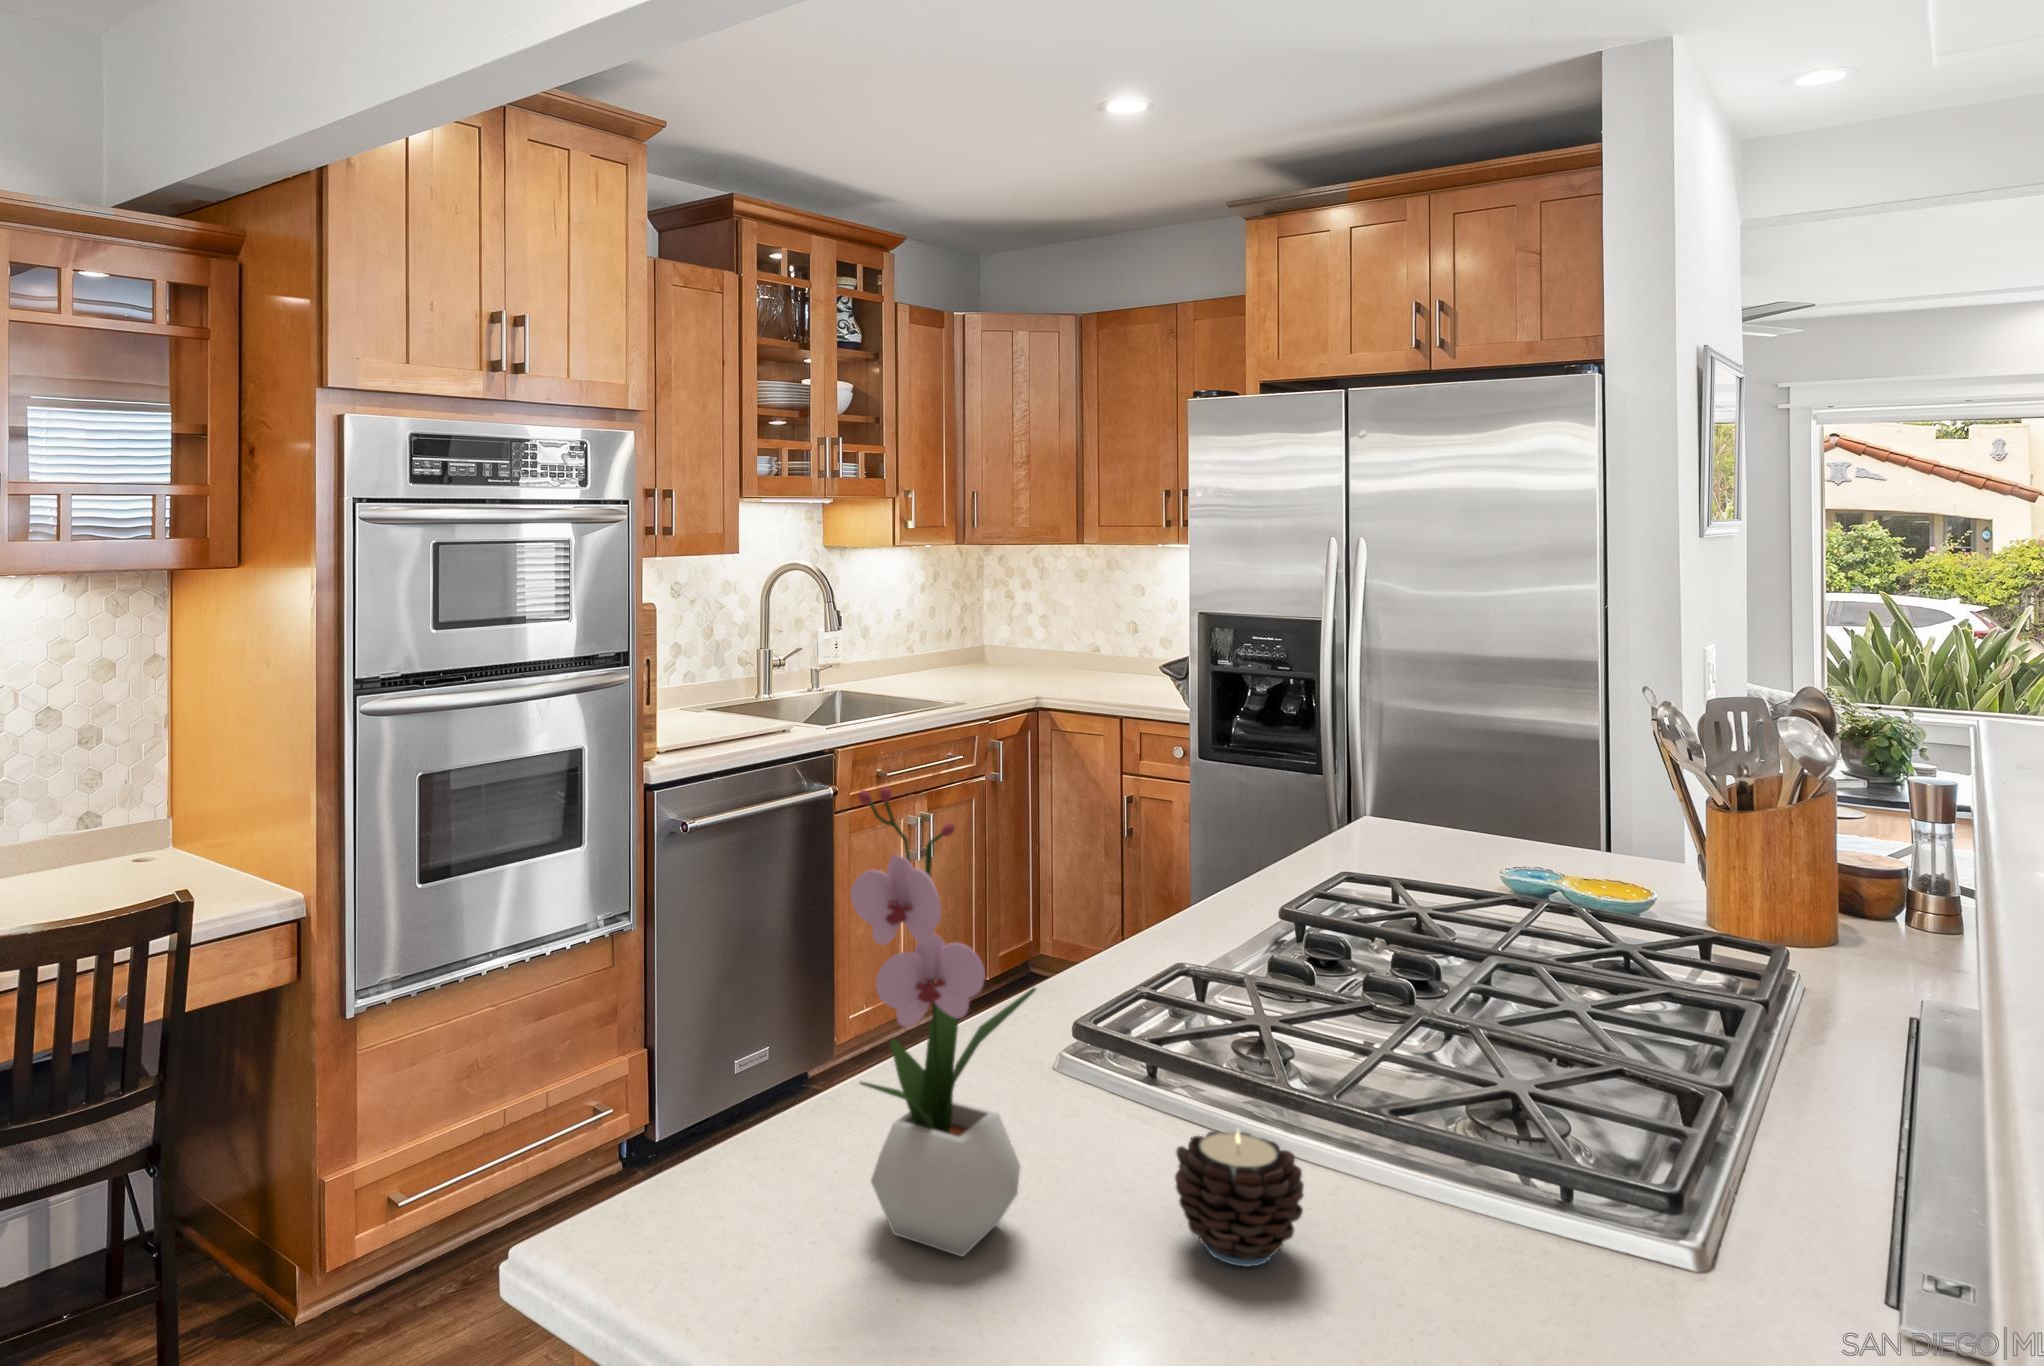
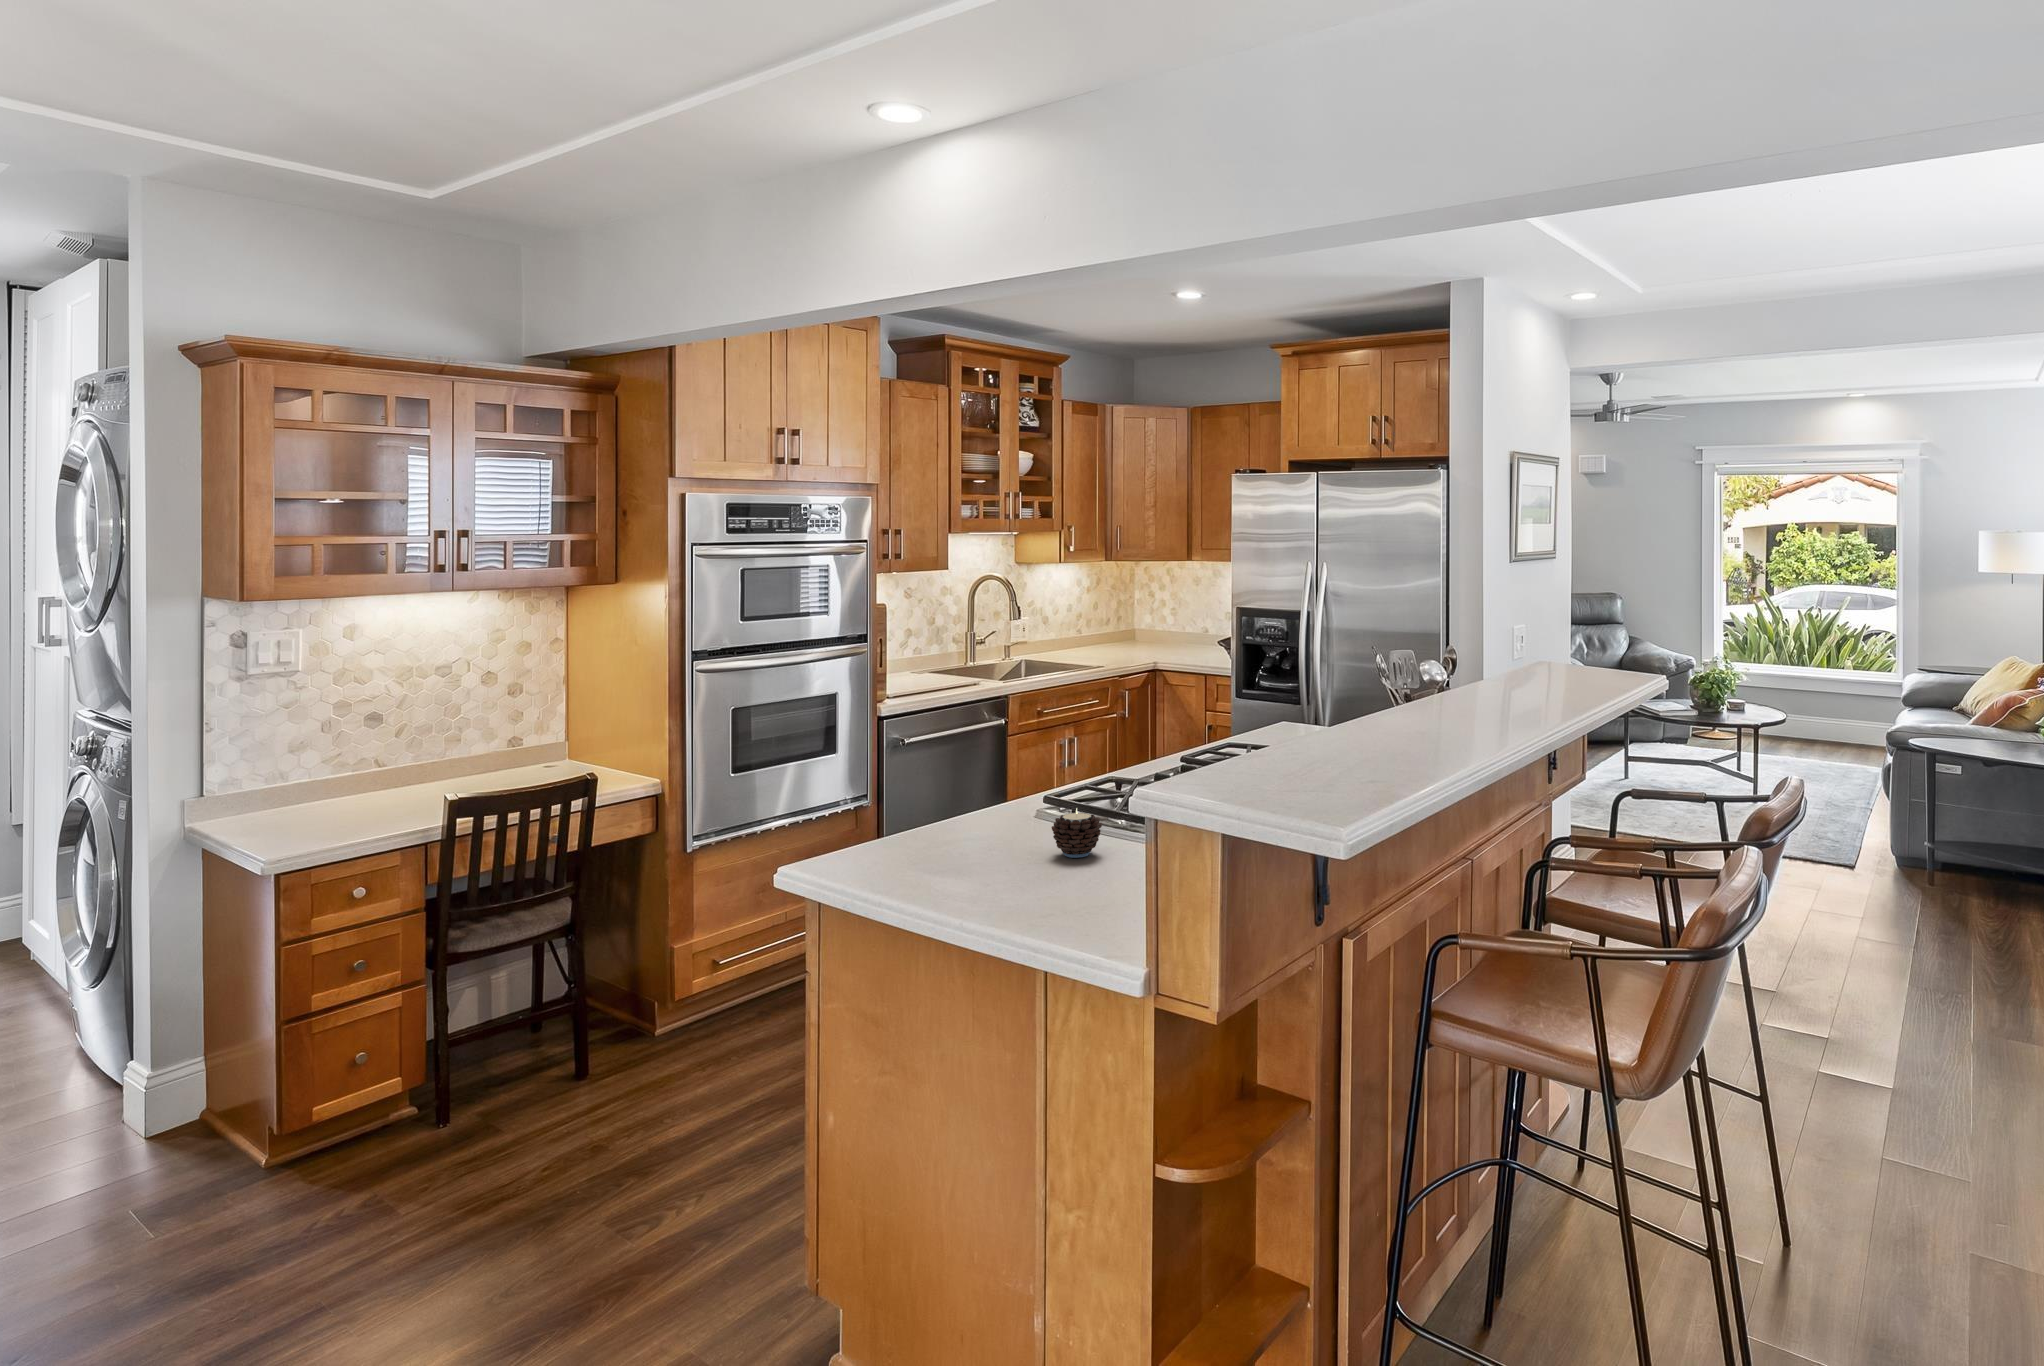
flower arrangement: present [850,787,1036,1257] -> none [925,680,1004,859]

